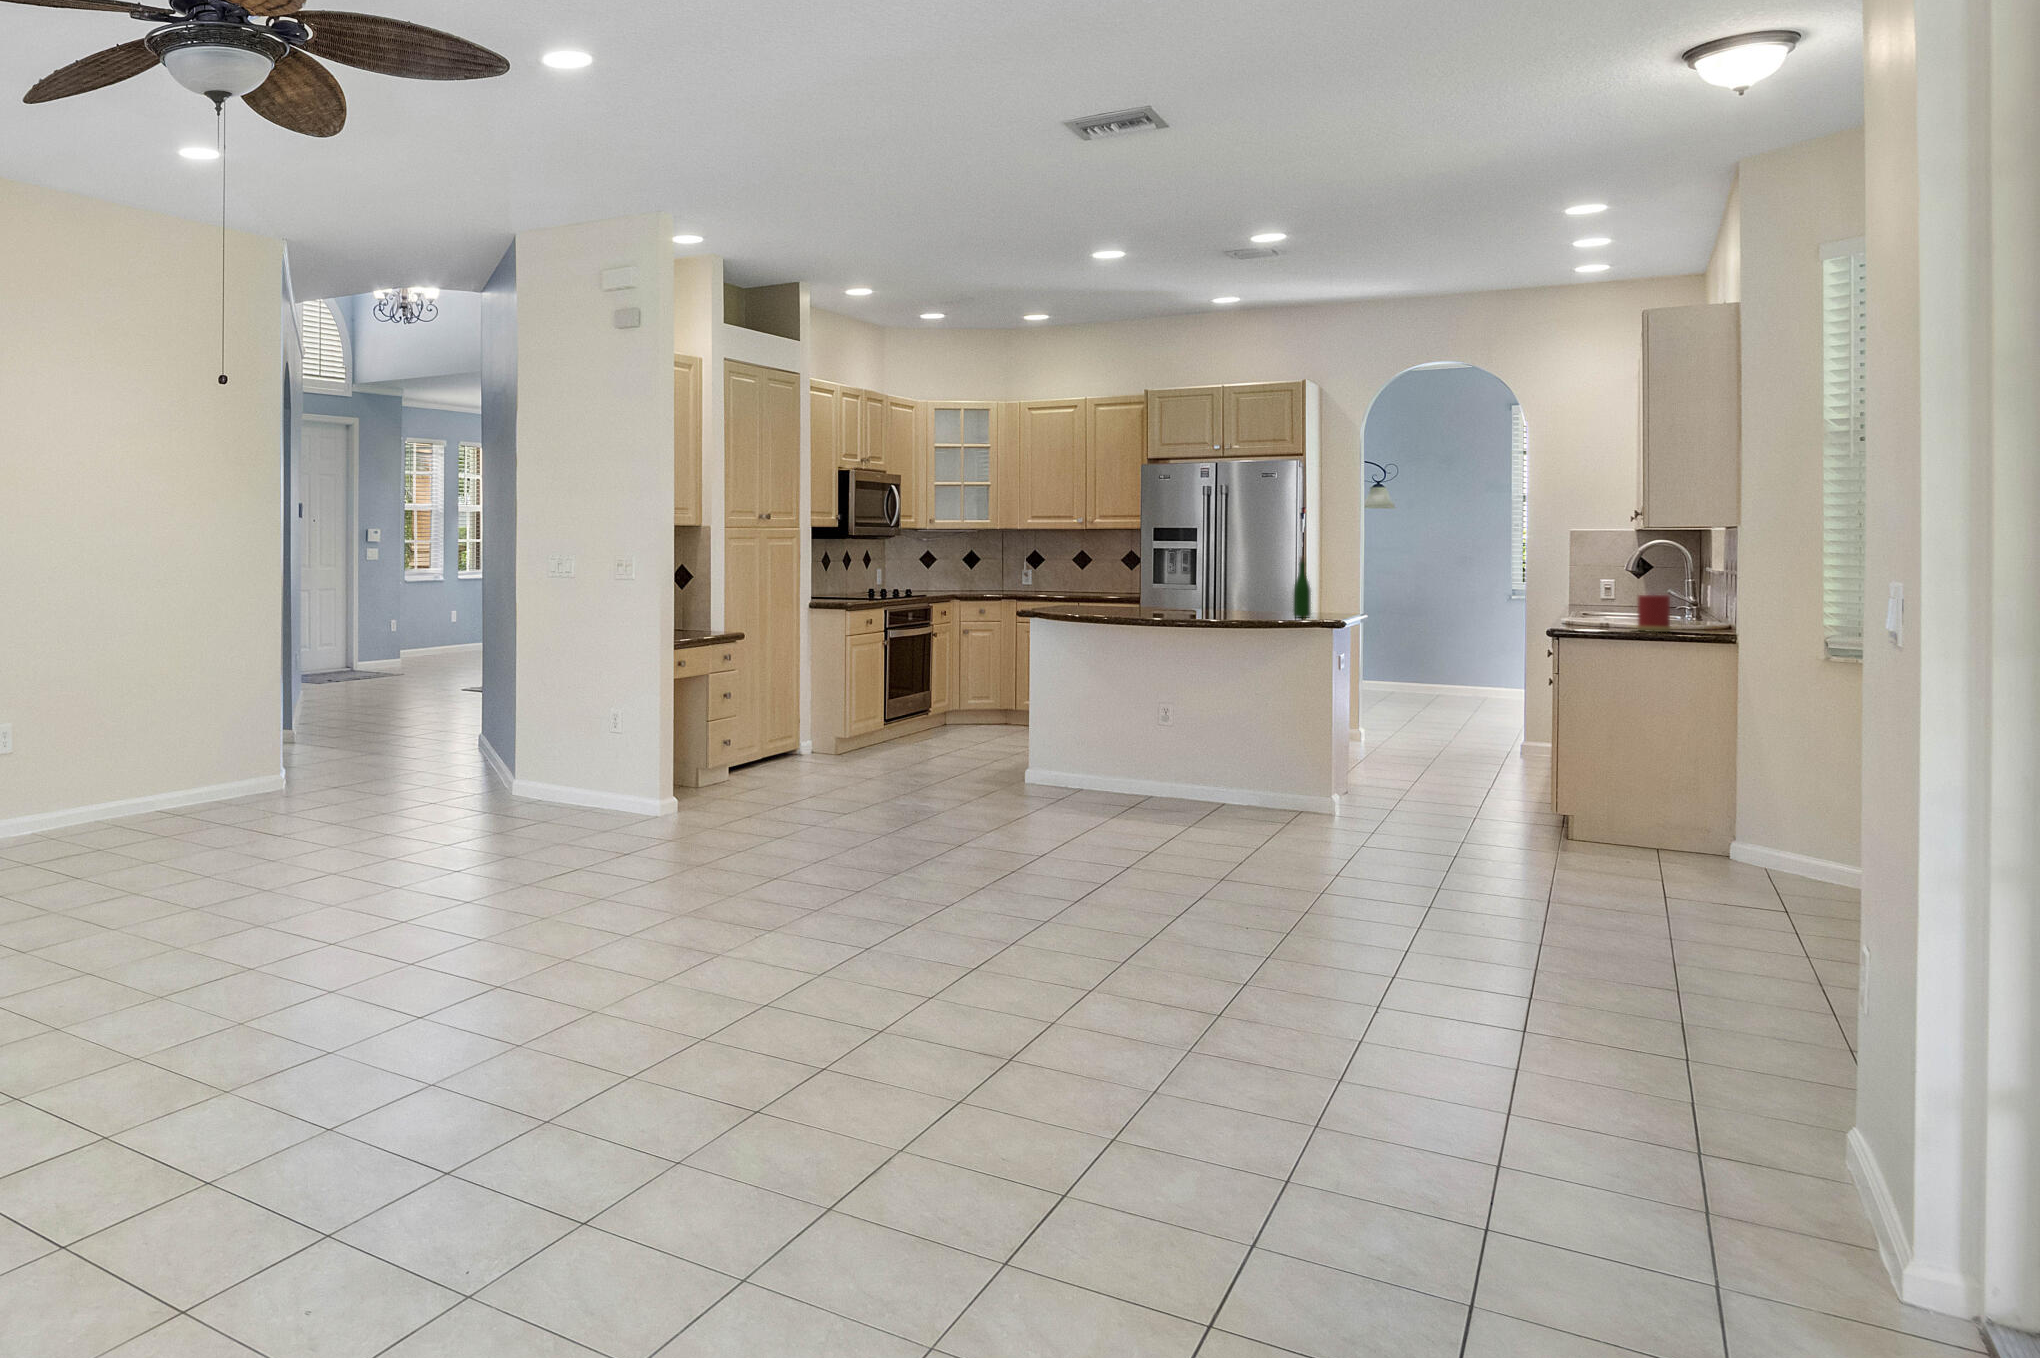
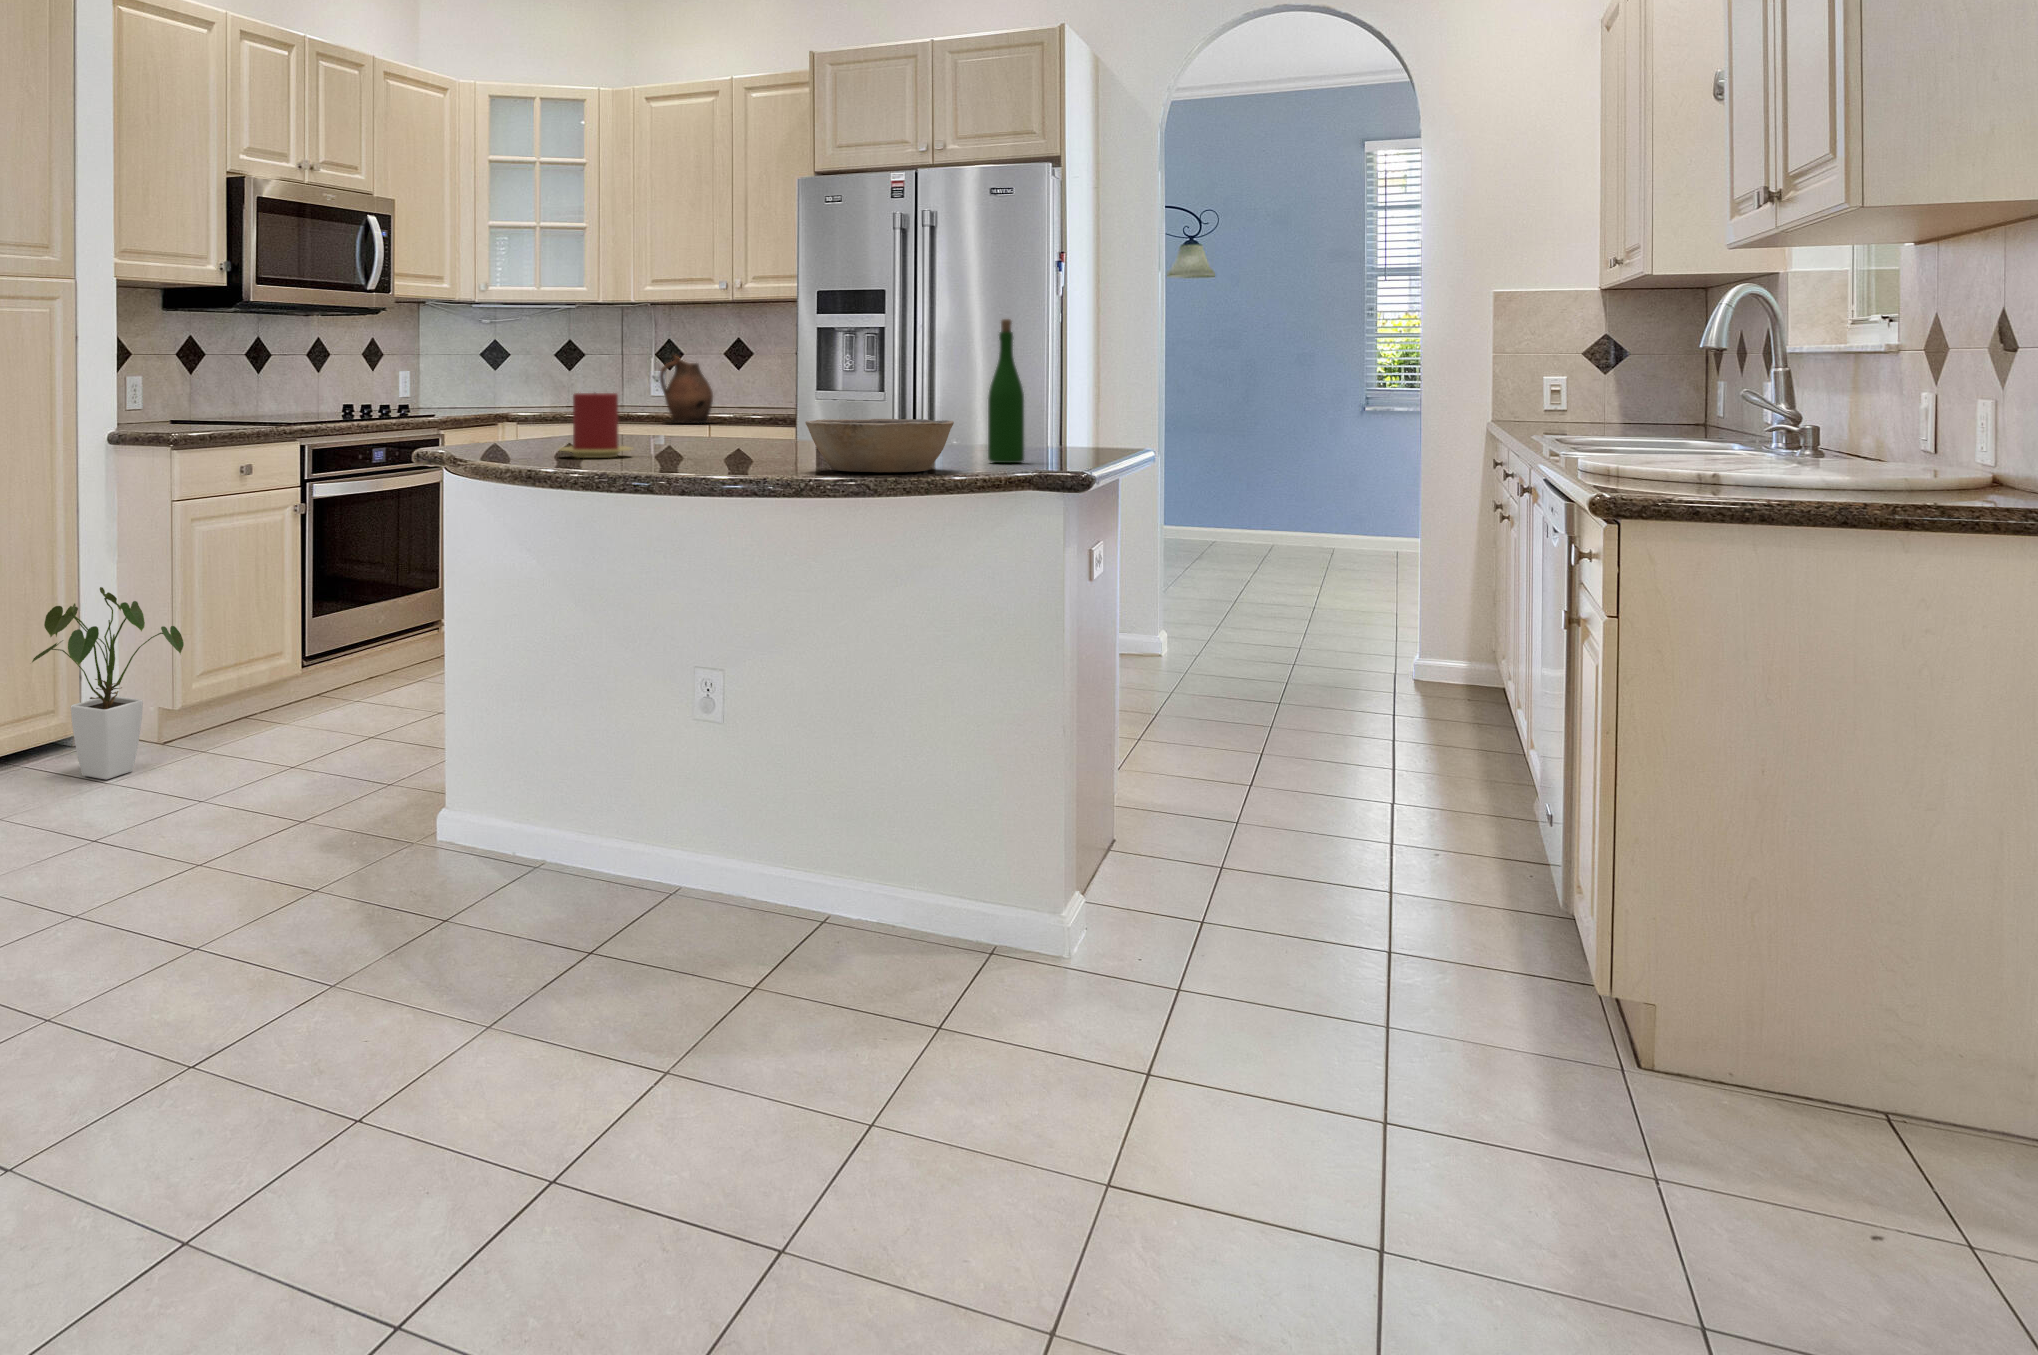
ceramic pitcher: none [1043,563,1080,604] -> present [660,356,713,423]
candle: present [1635,595,1677,632] -> present [559,393,632,458]
bowl: none [1219,598,1285,619] -> present [805,419,954,472]
house plant: none [798,676,871,763] -> present [32,587,184,780]

